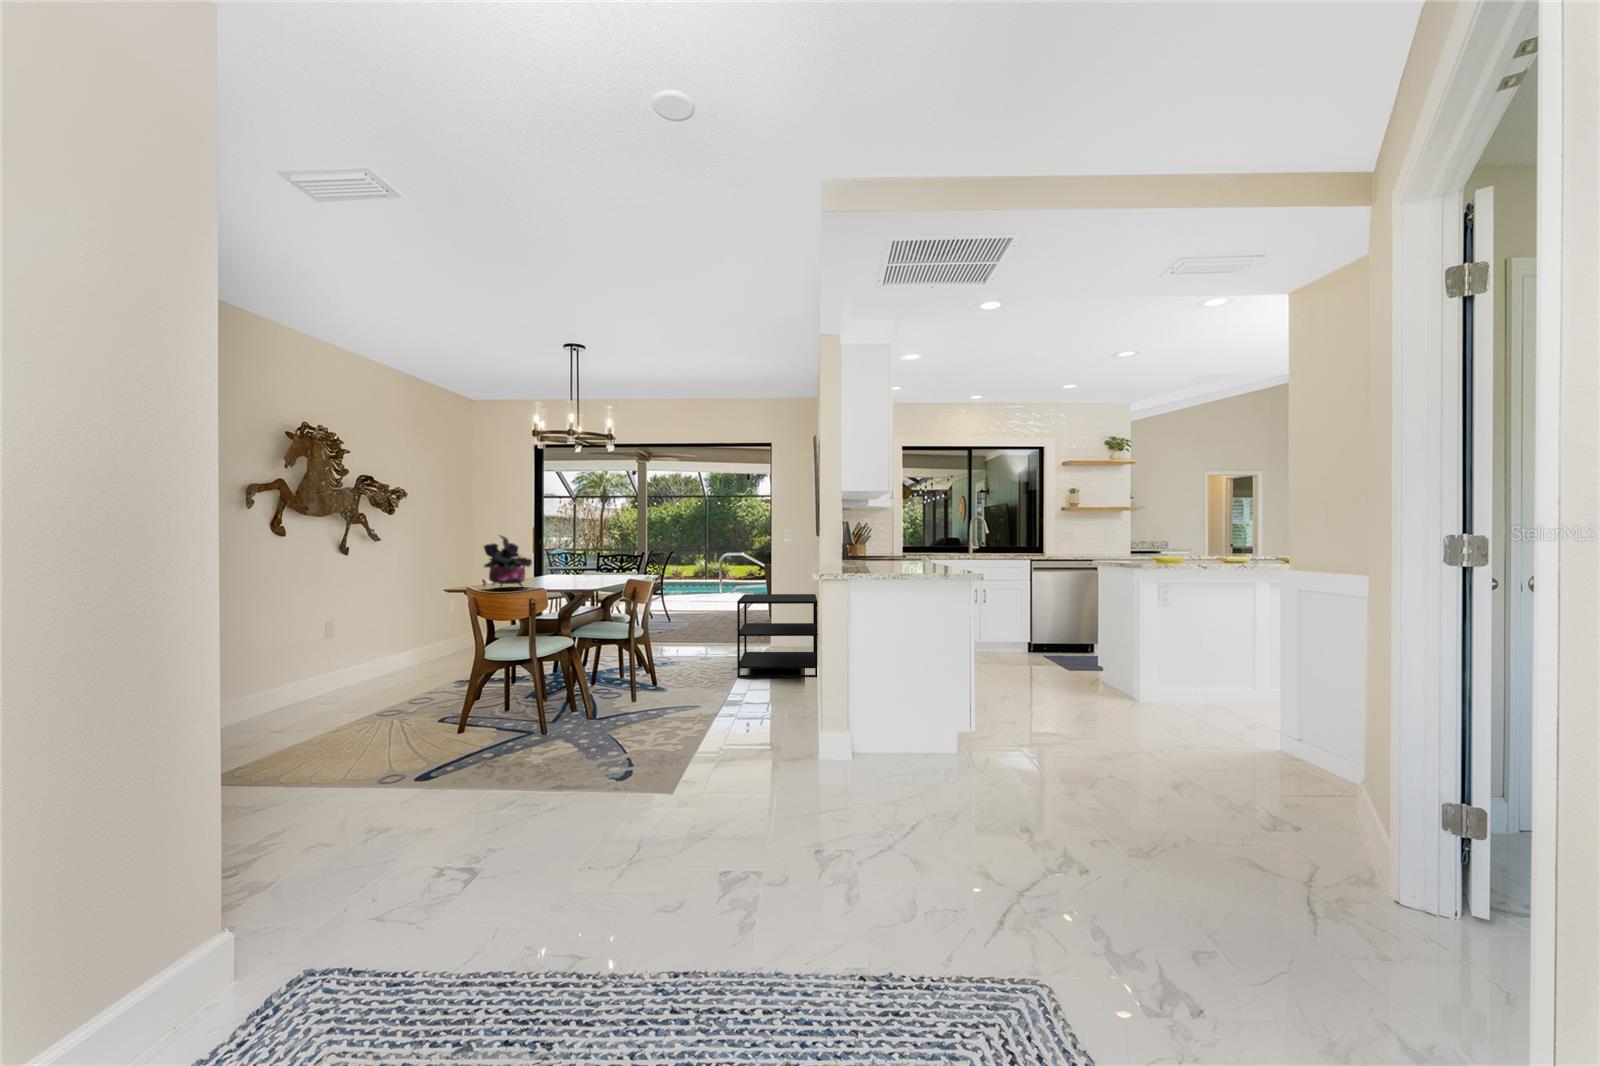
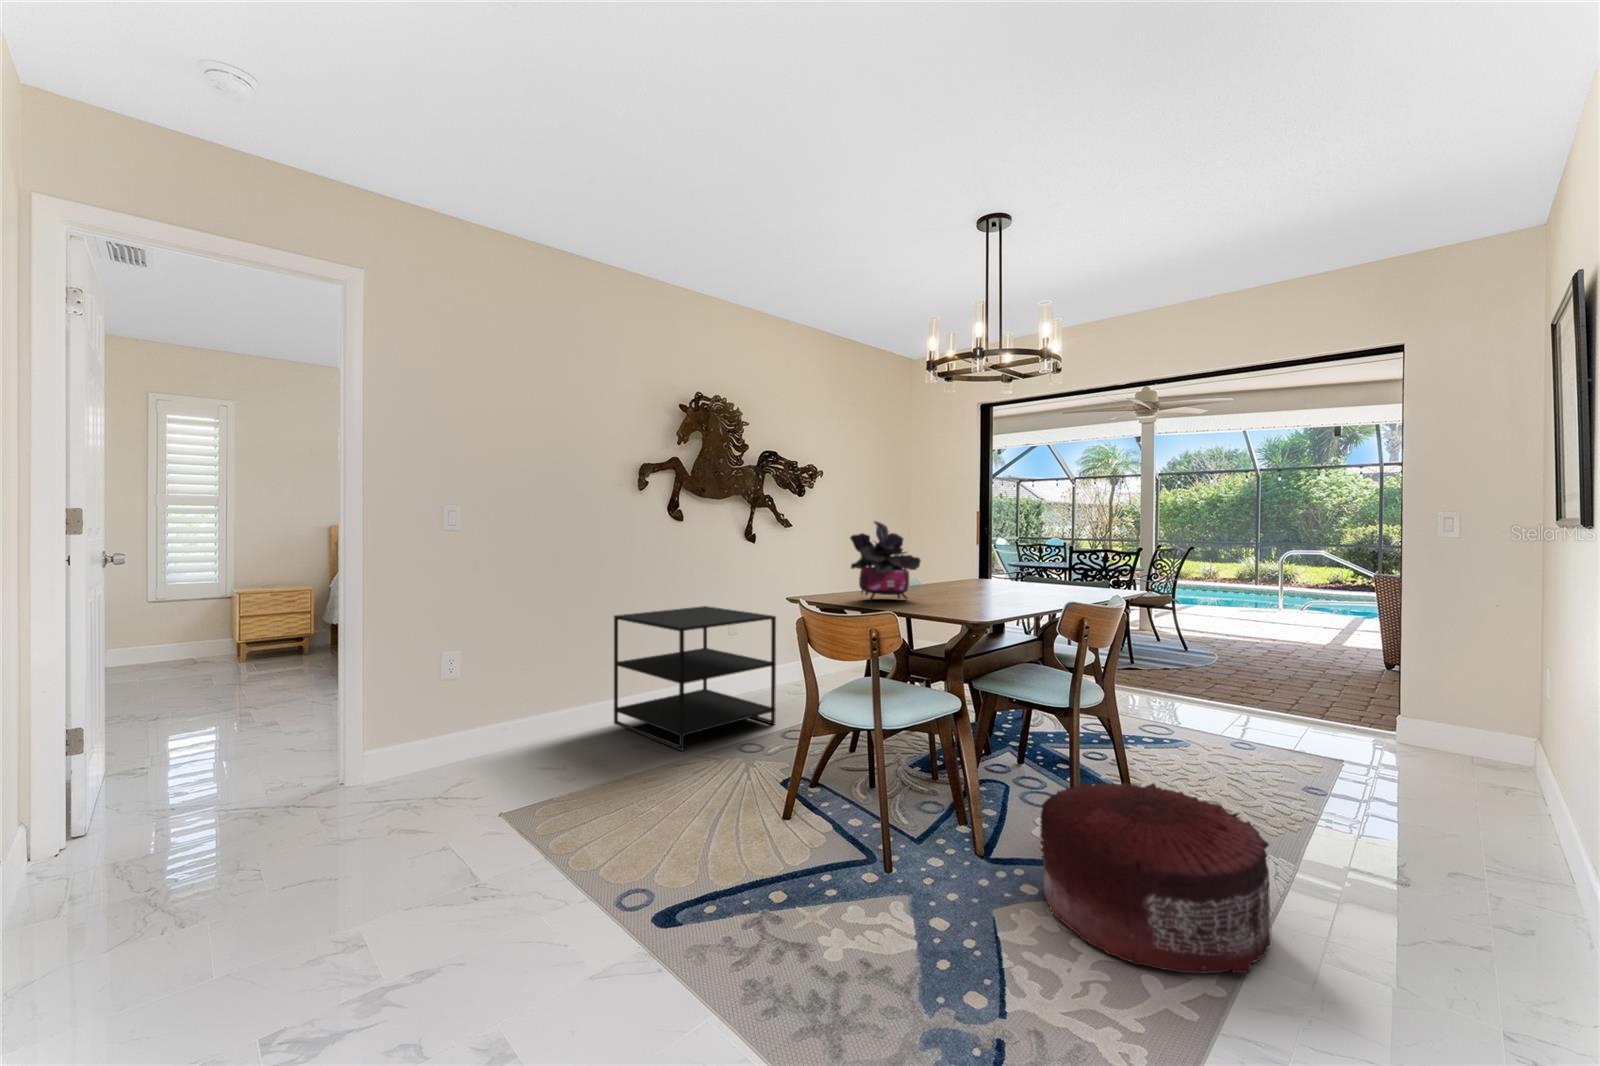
side table: present [737,594,818,678] -> present [614,606,776,751]
pouf: none [626,663,723,732] -> present [1040,782,1272,973]

